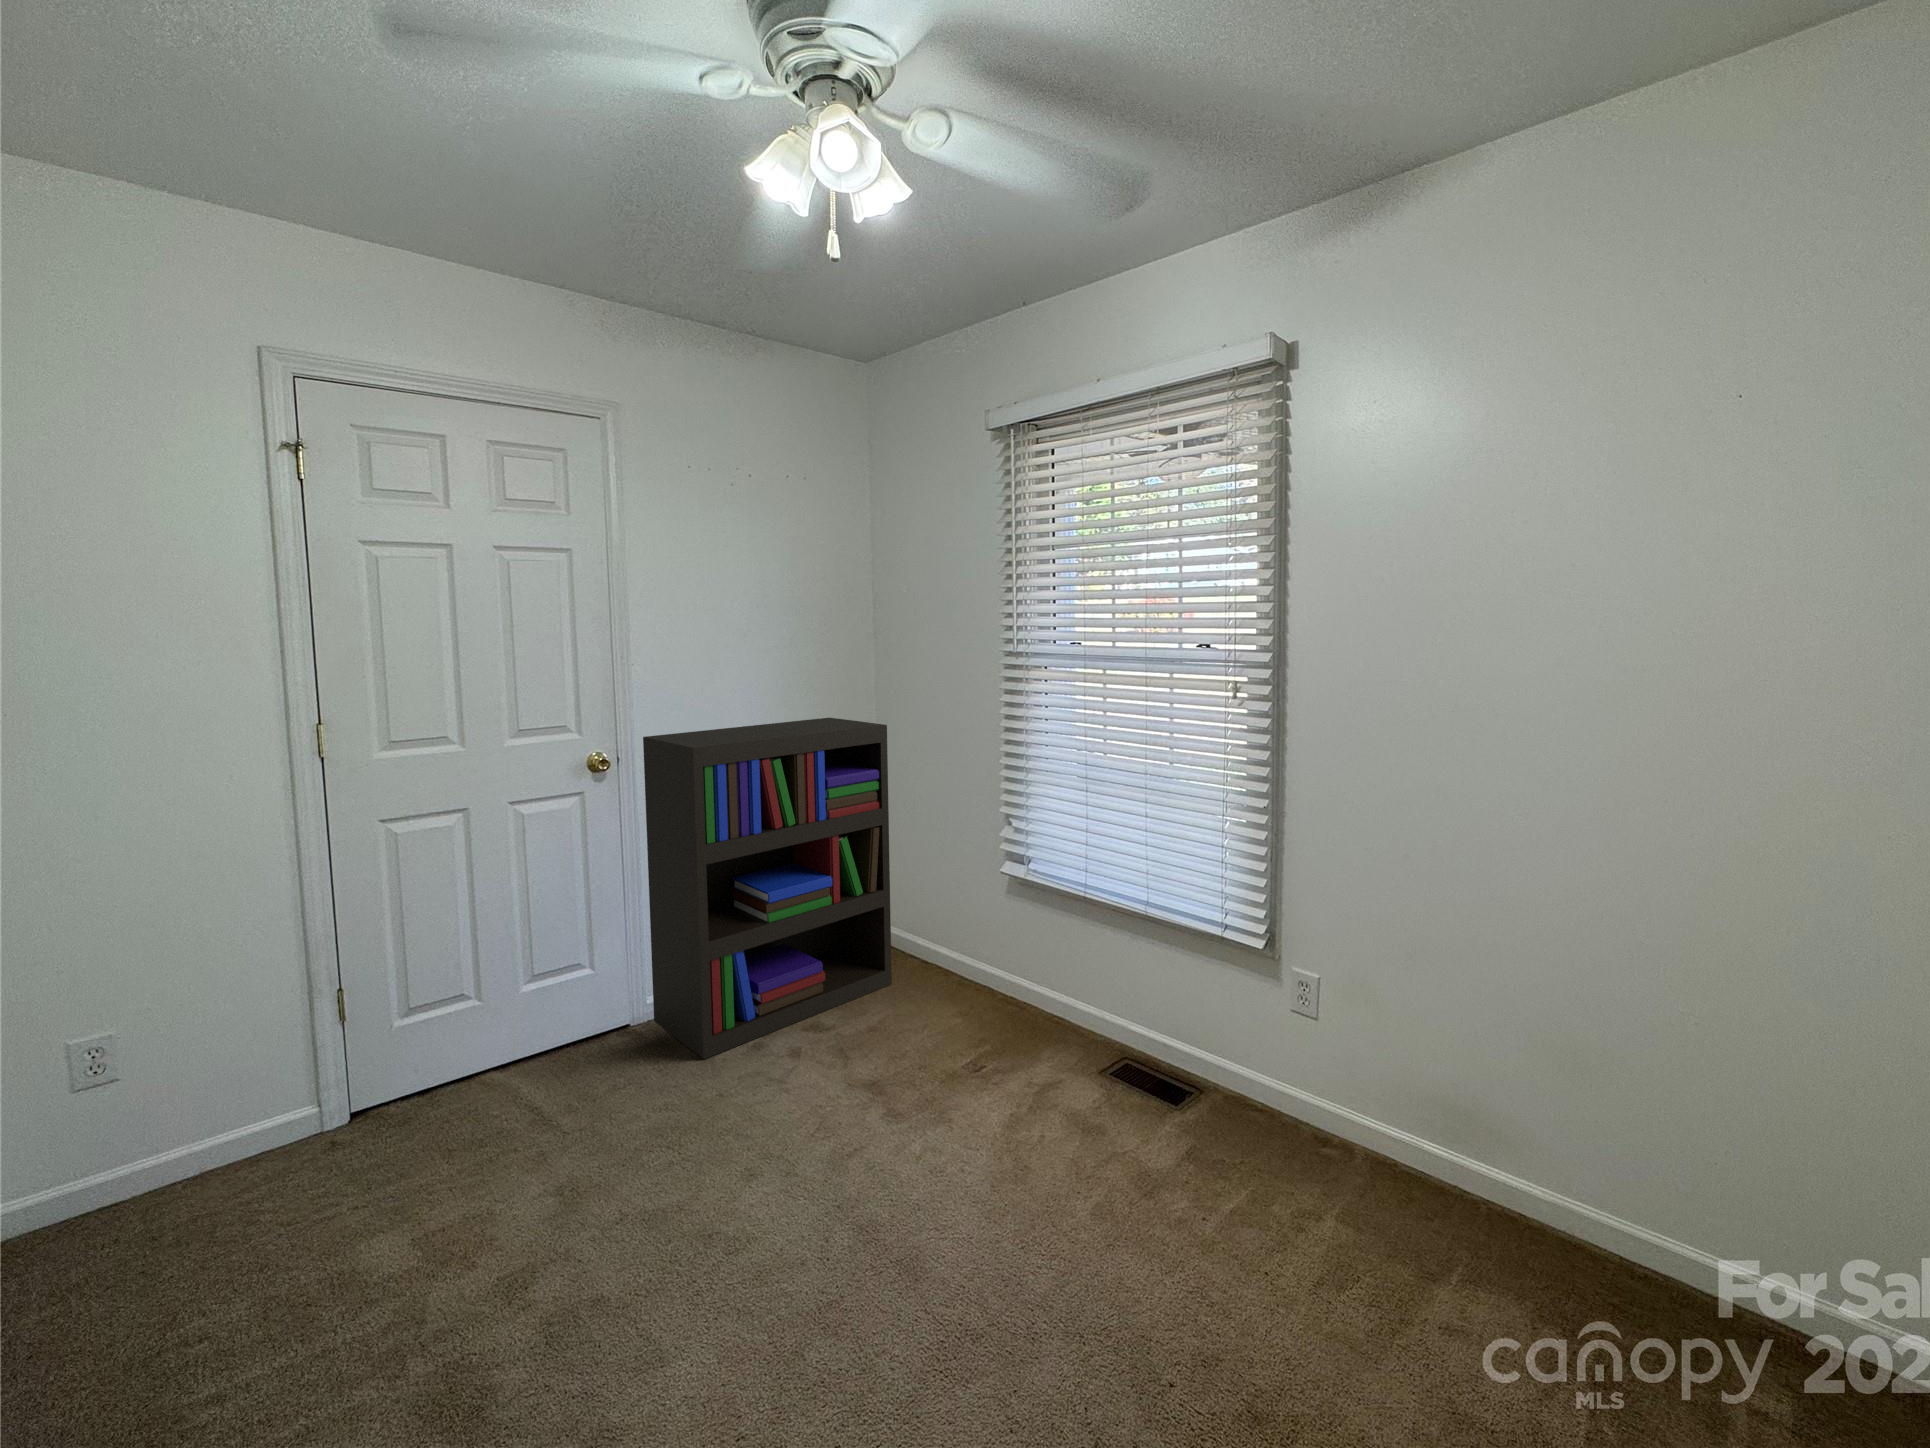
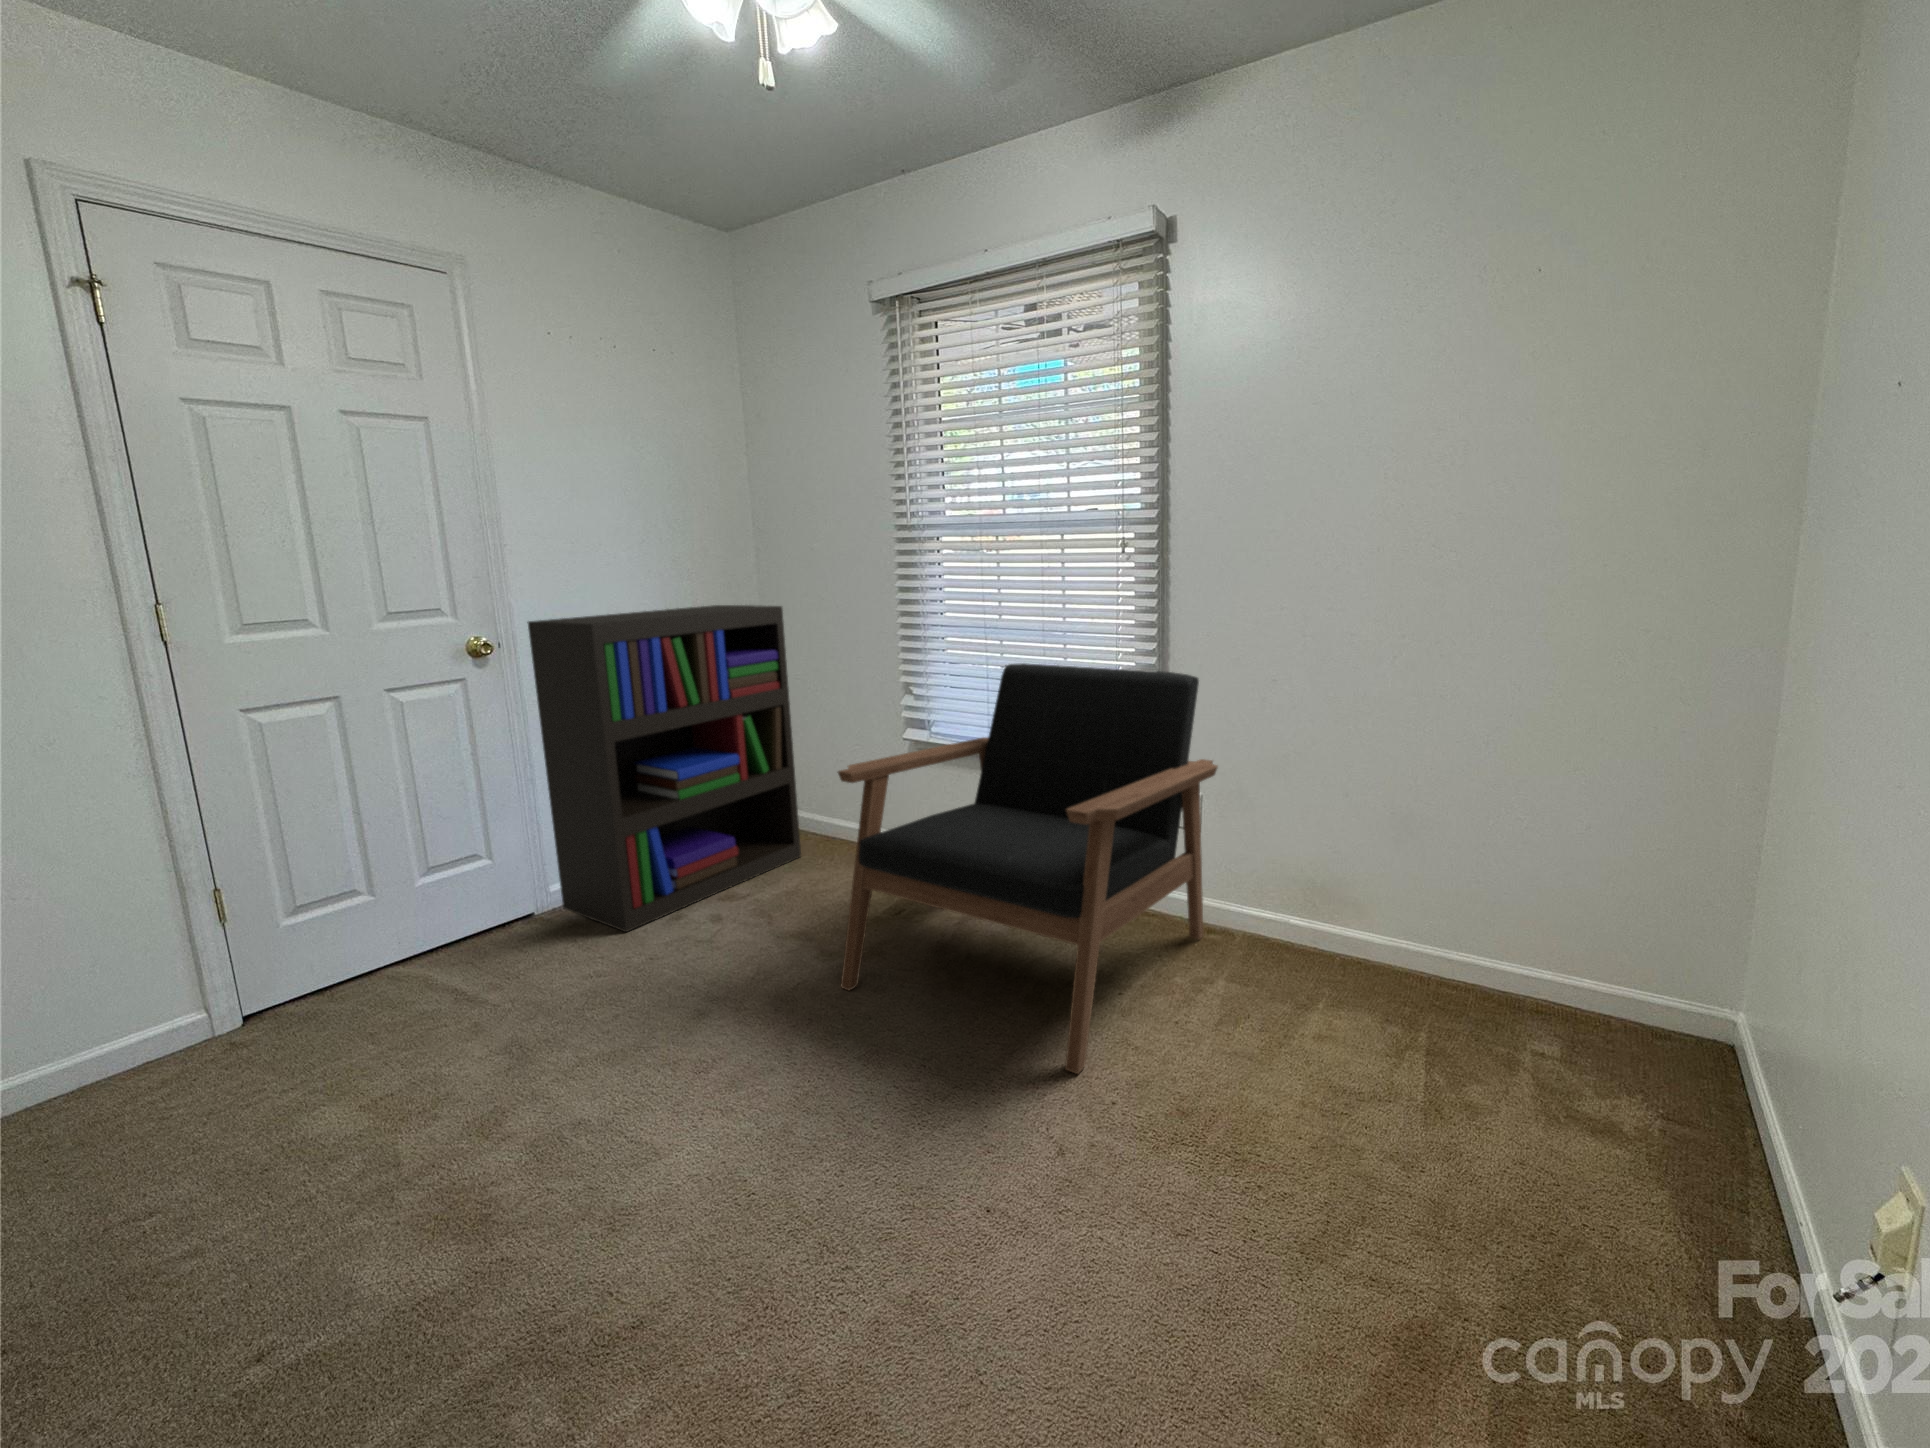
armchair: none [896,807,1336,1338] -> present [838,663,1218,1074]

